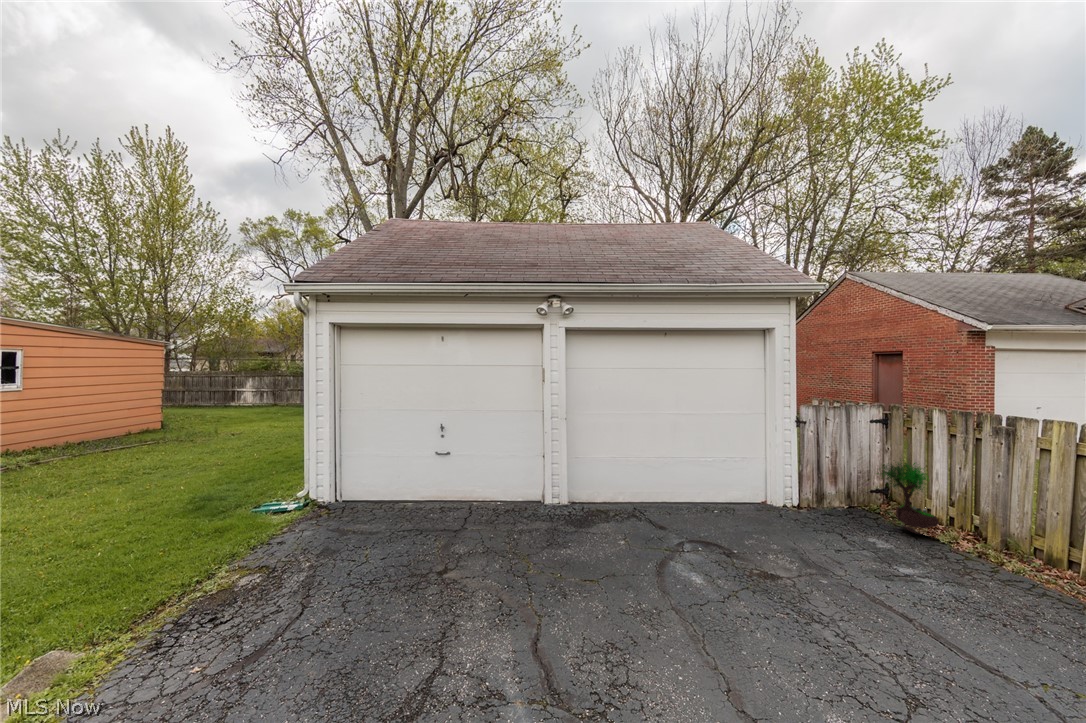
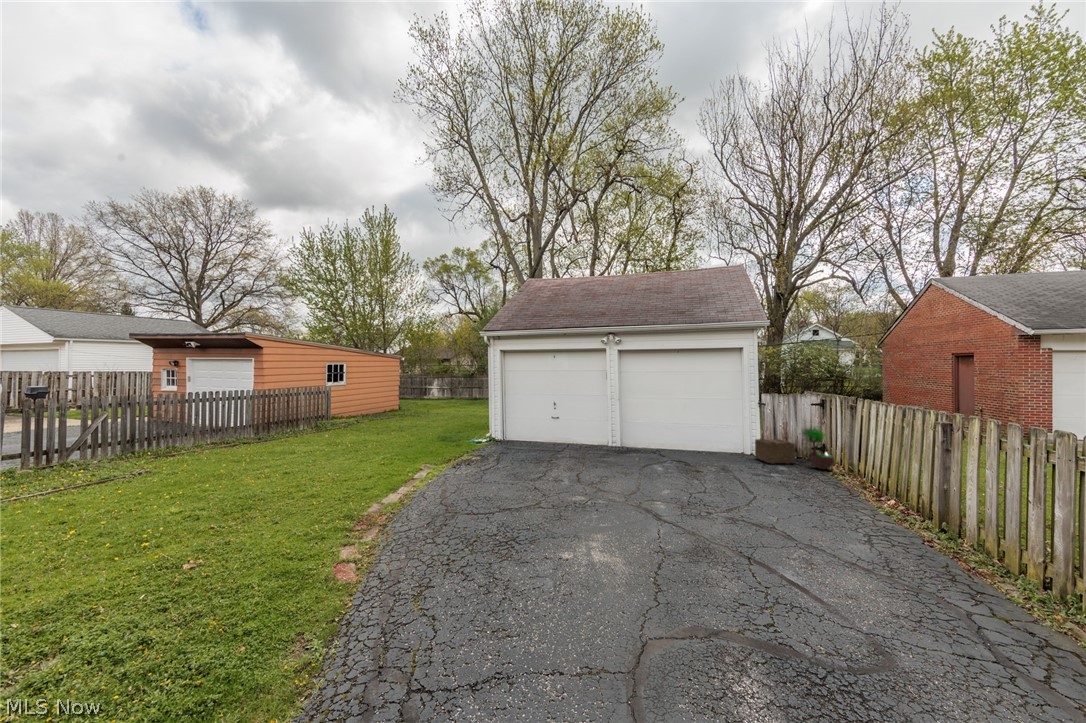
wooden crate: none [794,477,864,528] -> present [755,438,795,464]

